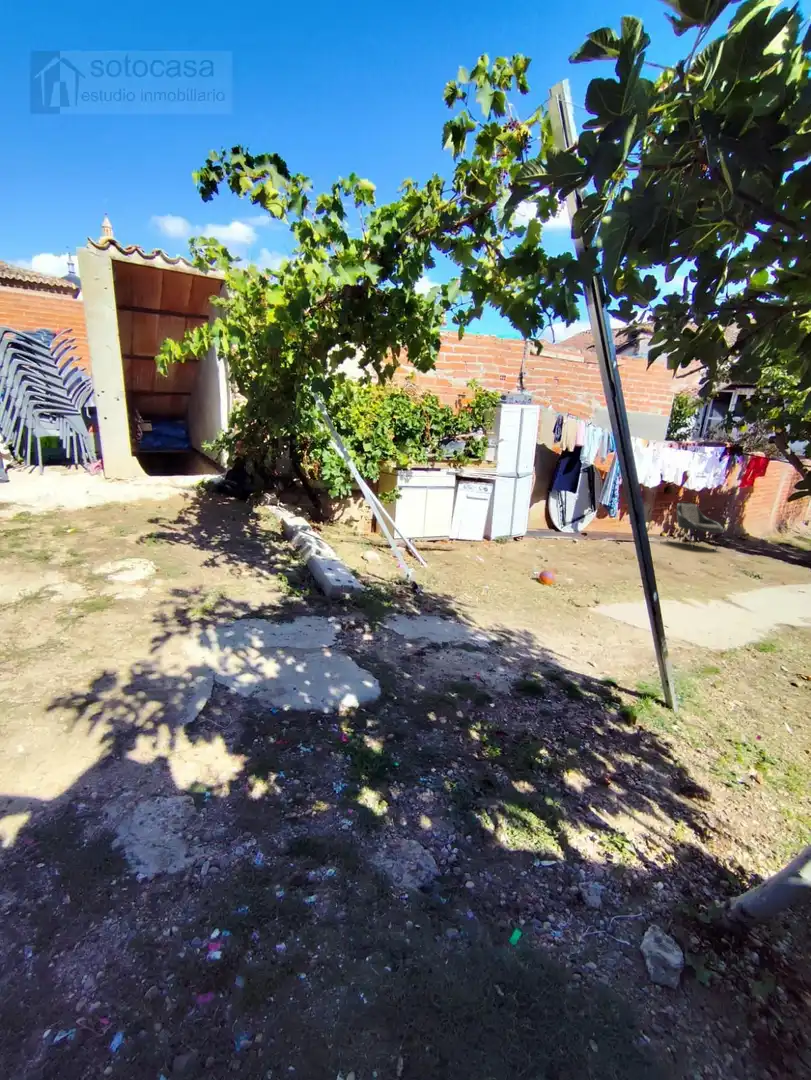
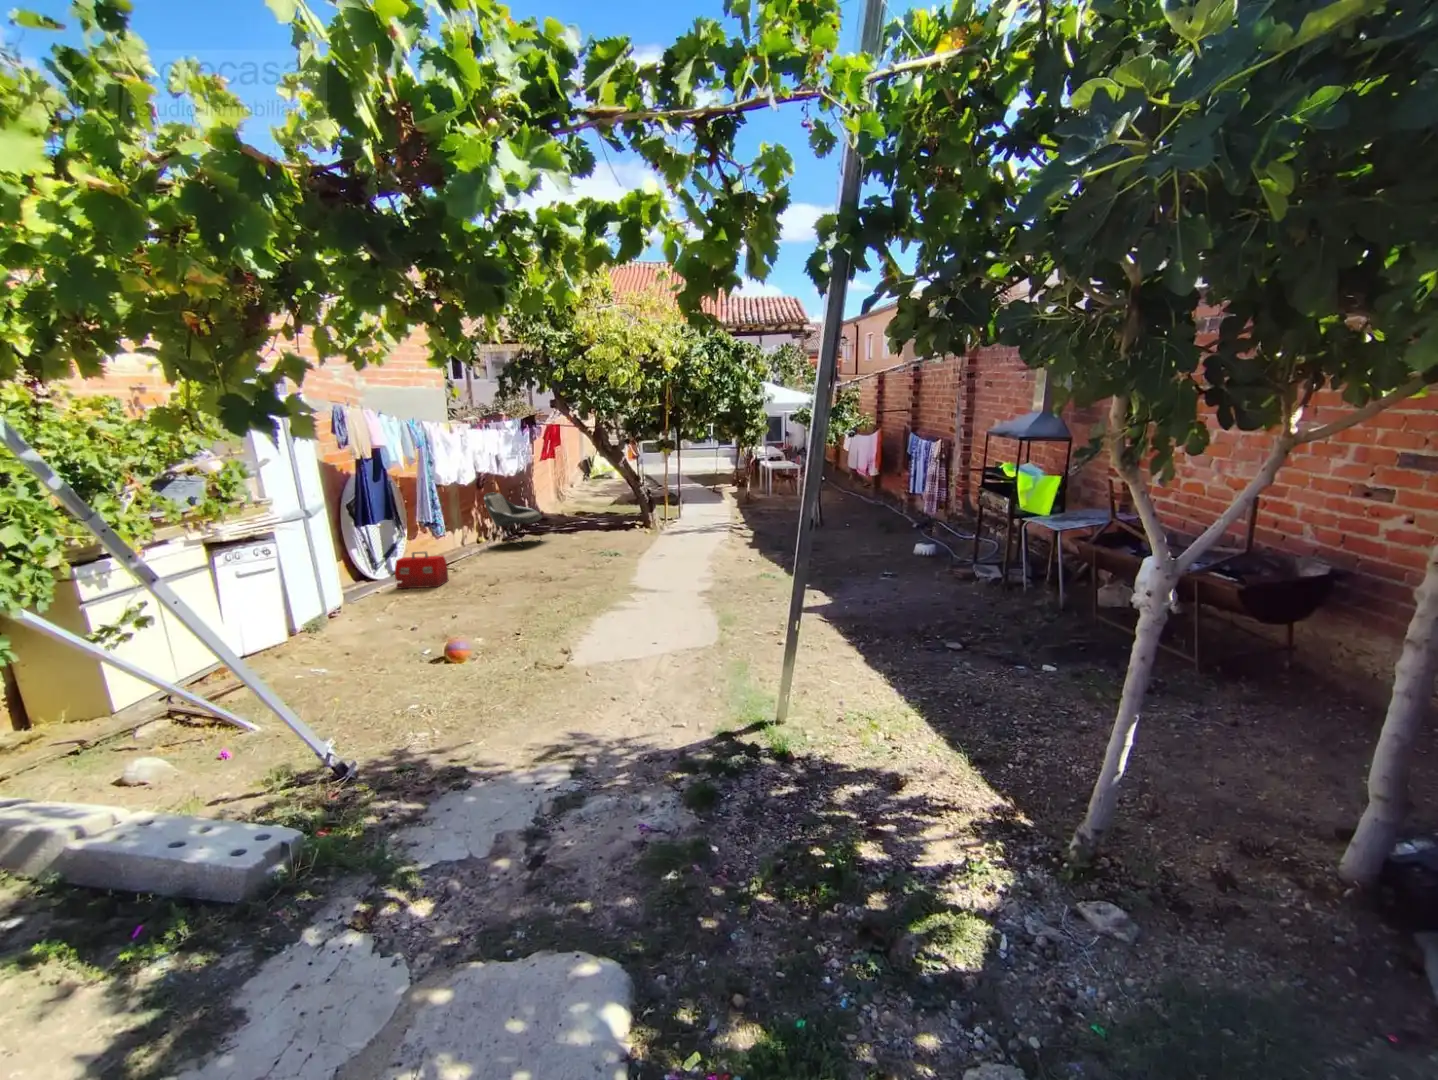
toolbox: none [572,522,610,549] -> present [395,552,449,589]

